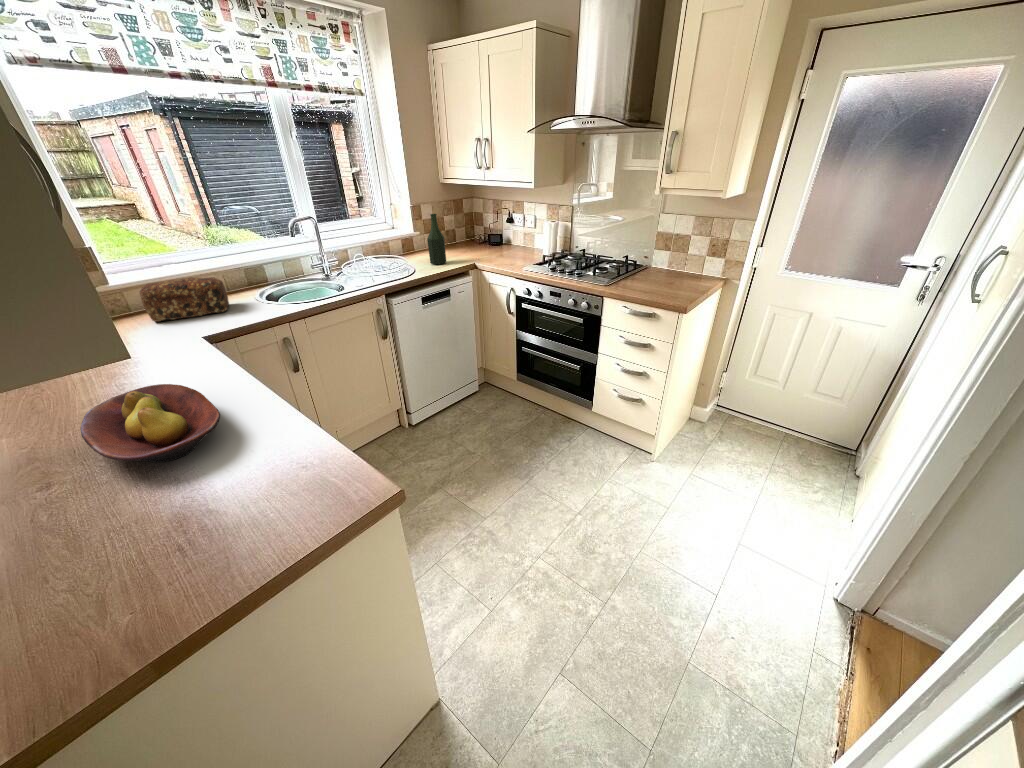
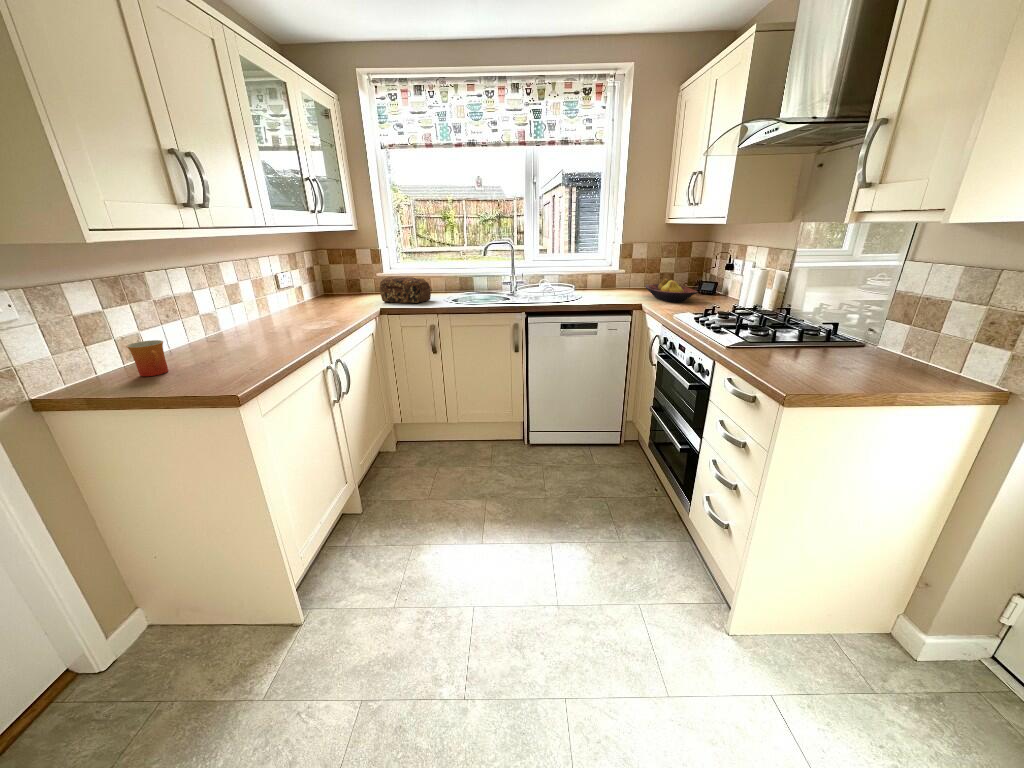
bottle: present [427,214,446,265] -> none [601,249,620,300]
fruit bowl: present [80,384,220,462] -> present [645,279,698,302]
mug: none [10,498,125,581] -> present [126,340,168,376]

